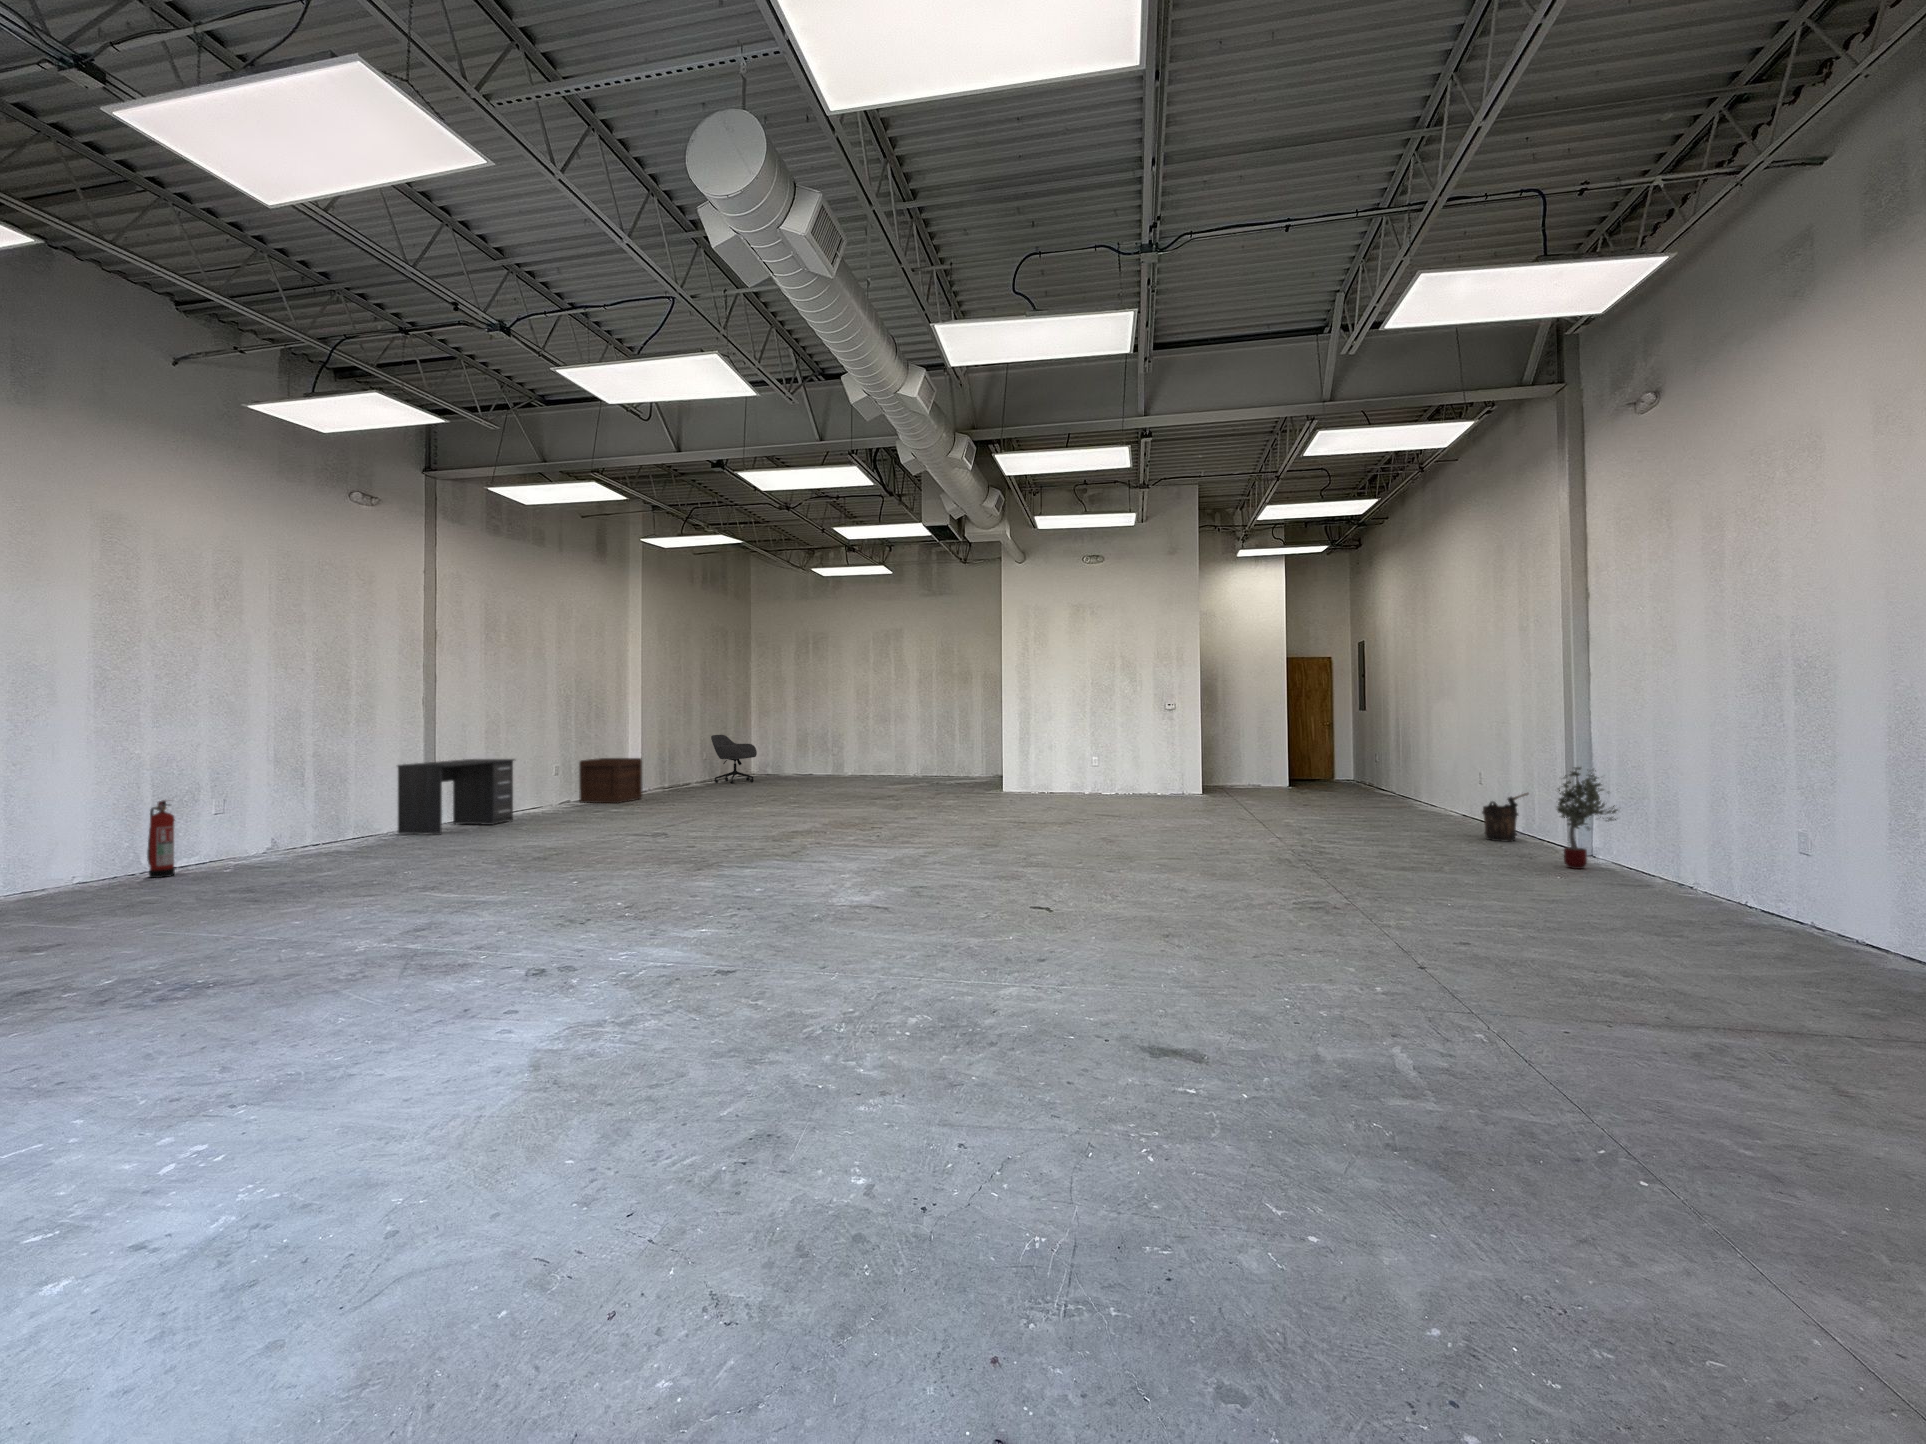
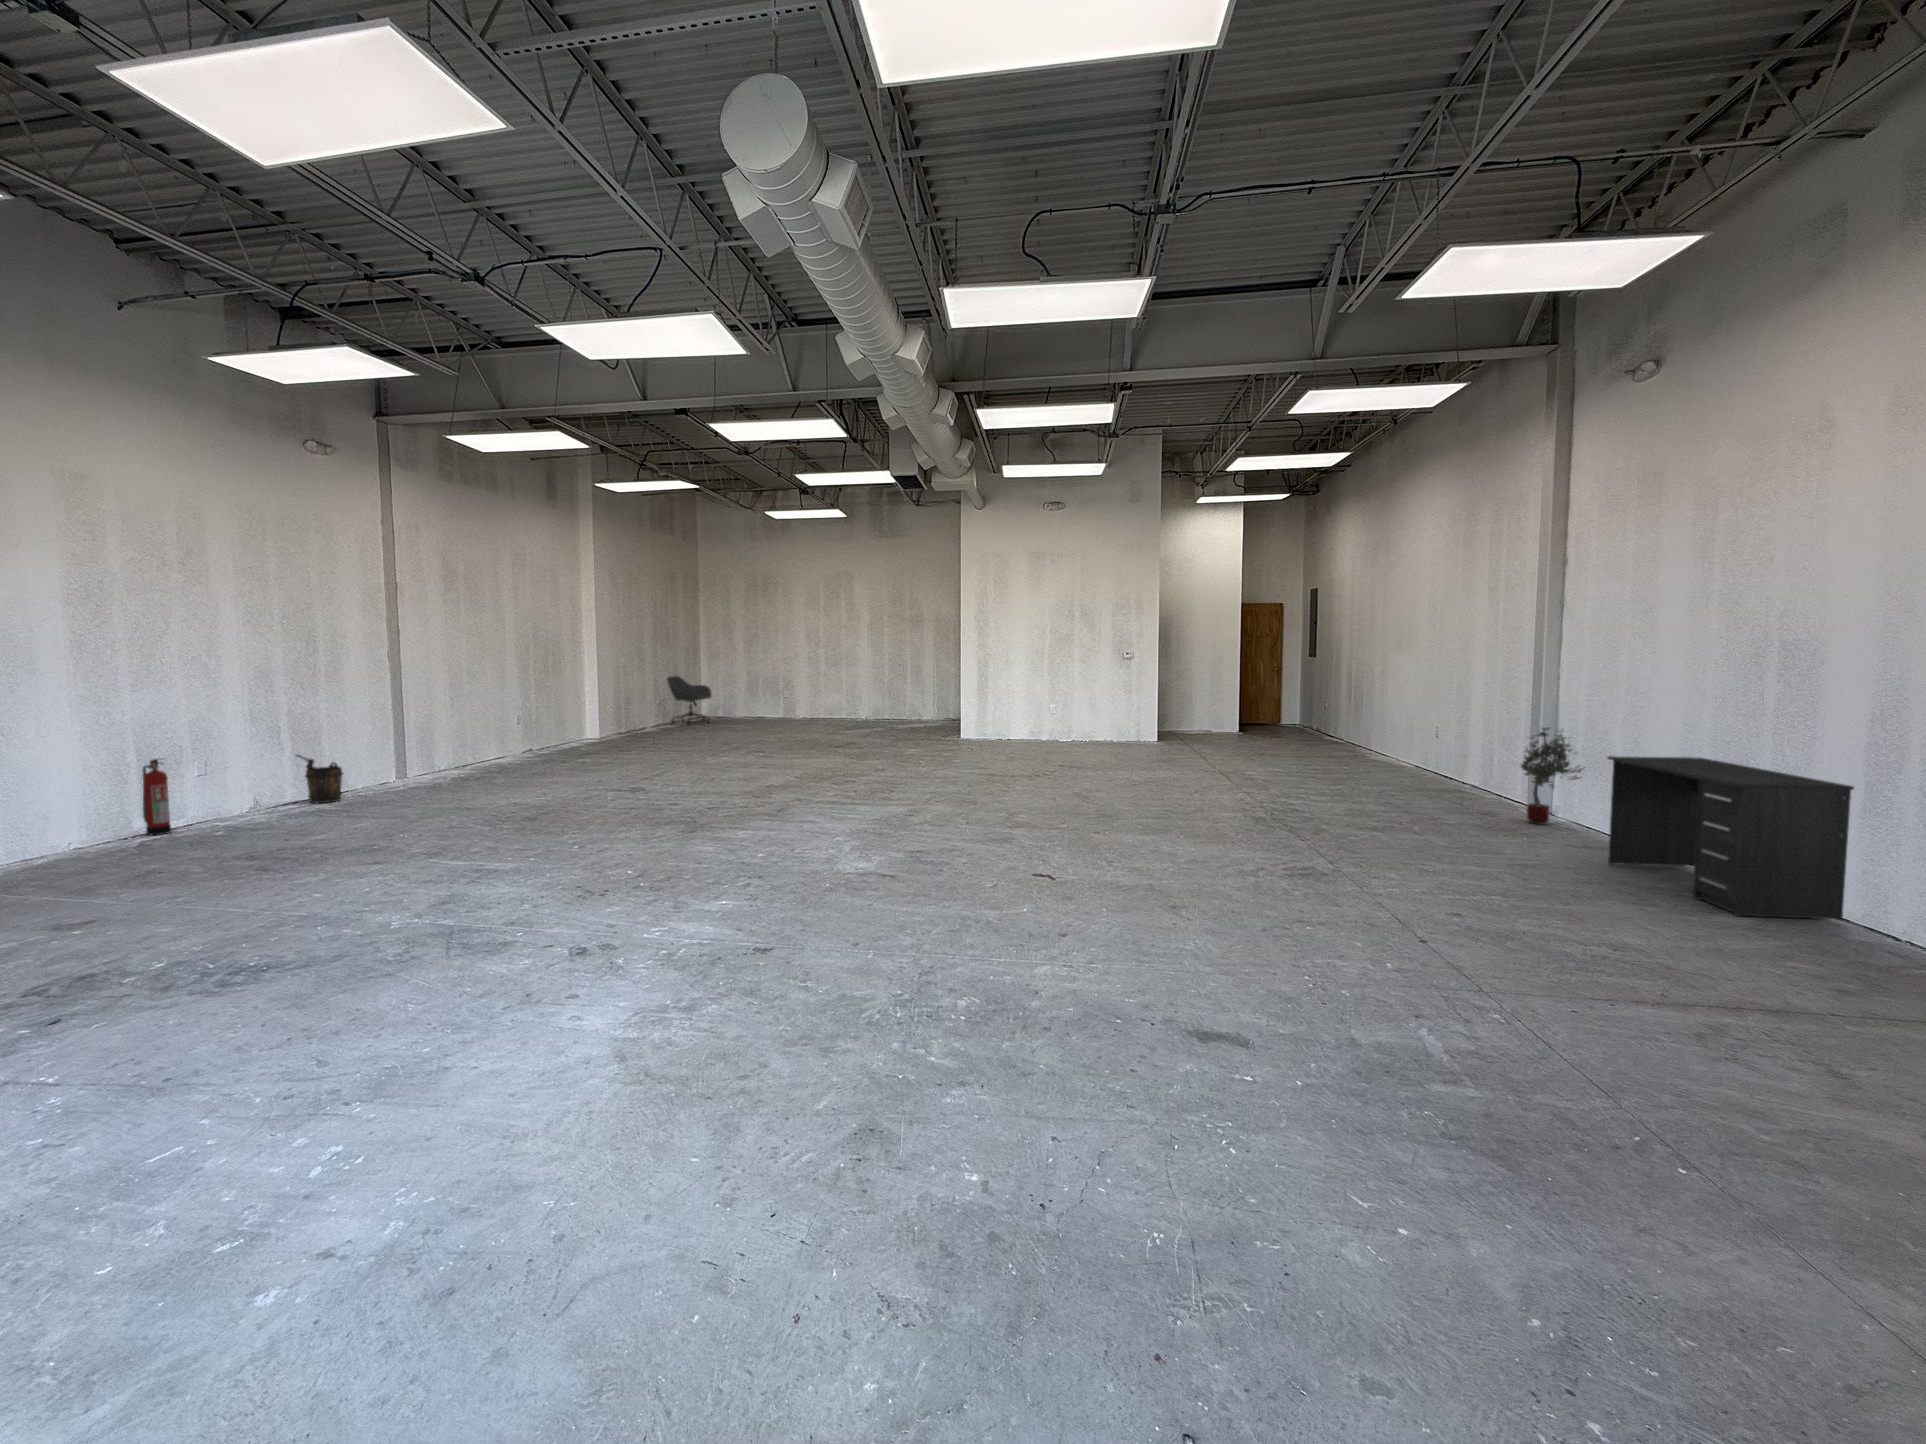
wooden crate: present [579,758,642,803] -> none [544,702,606,748]
desk: present [398,759,514,835] -> present [1608,756,1854,920]
bucket: present [1482,793,1528,841] -> present [296,755,343,803]

